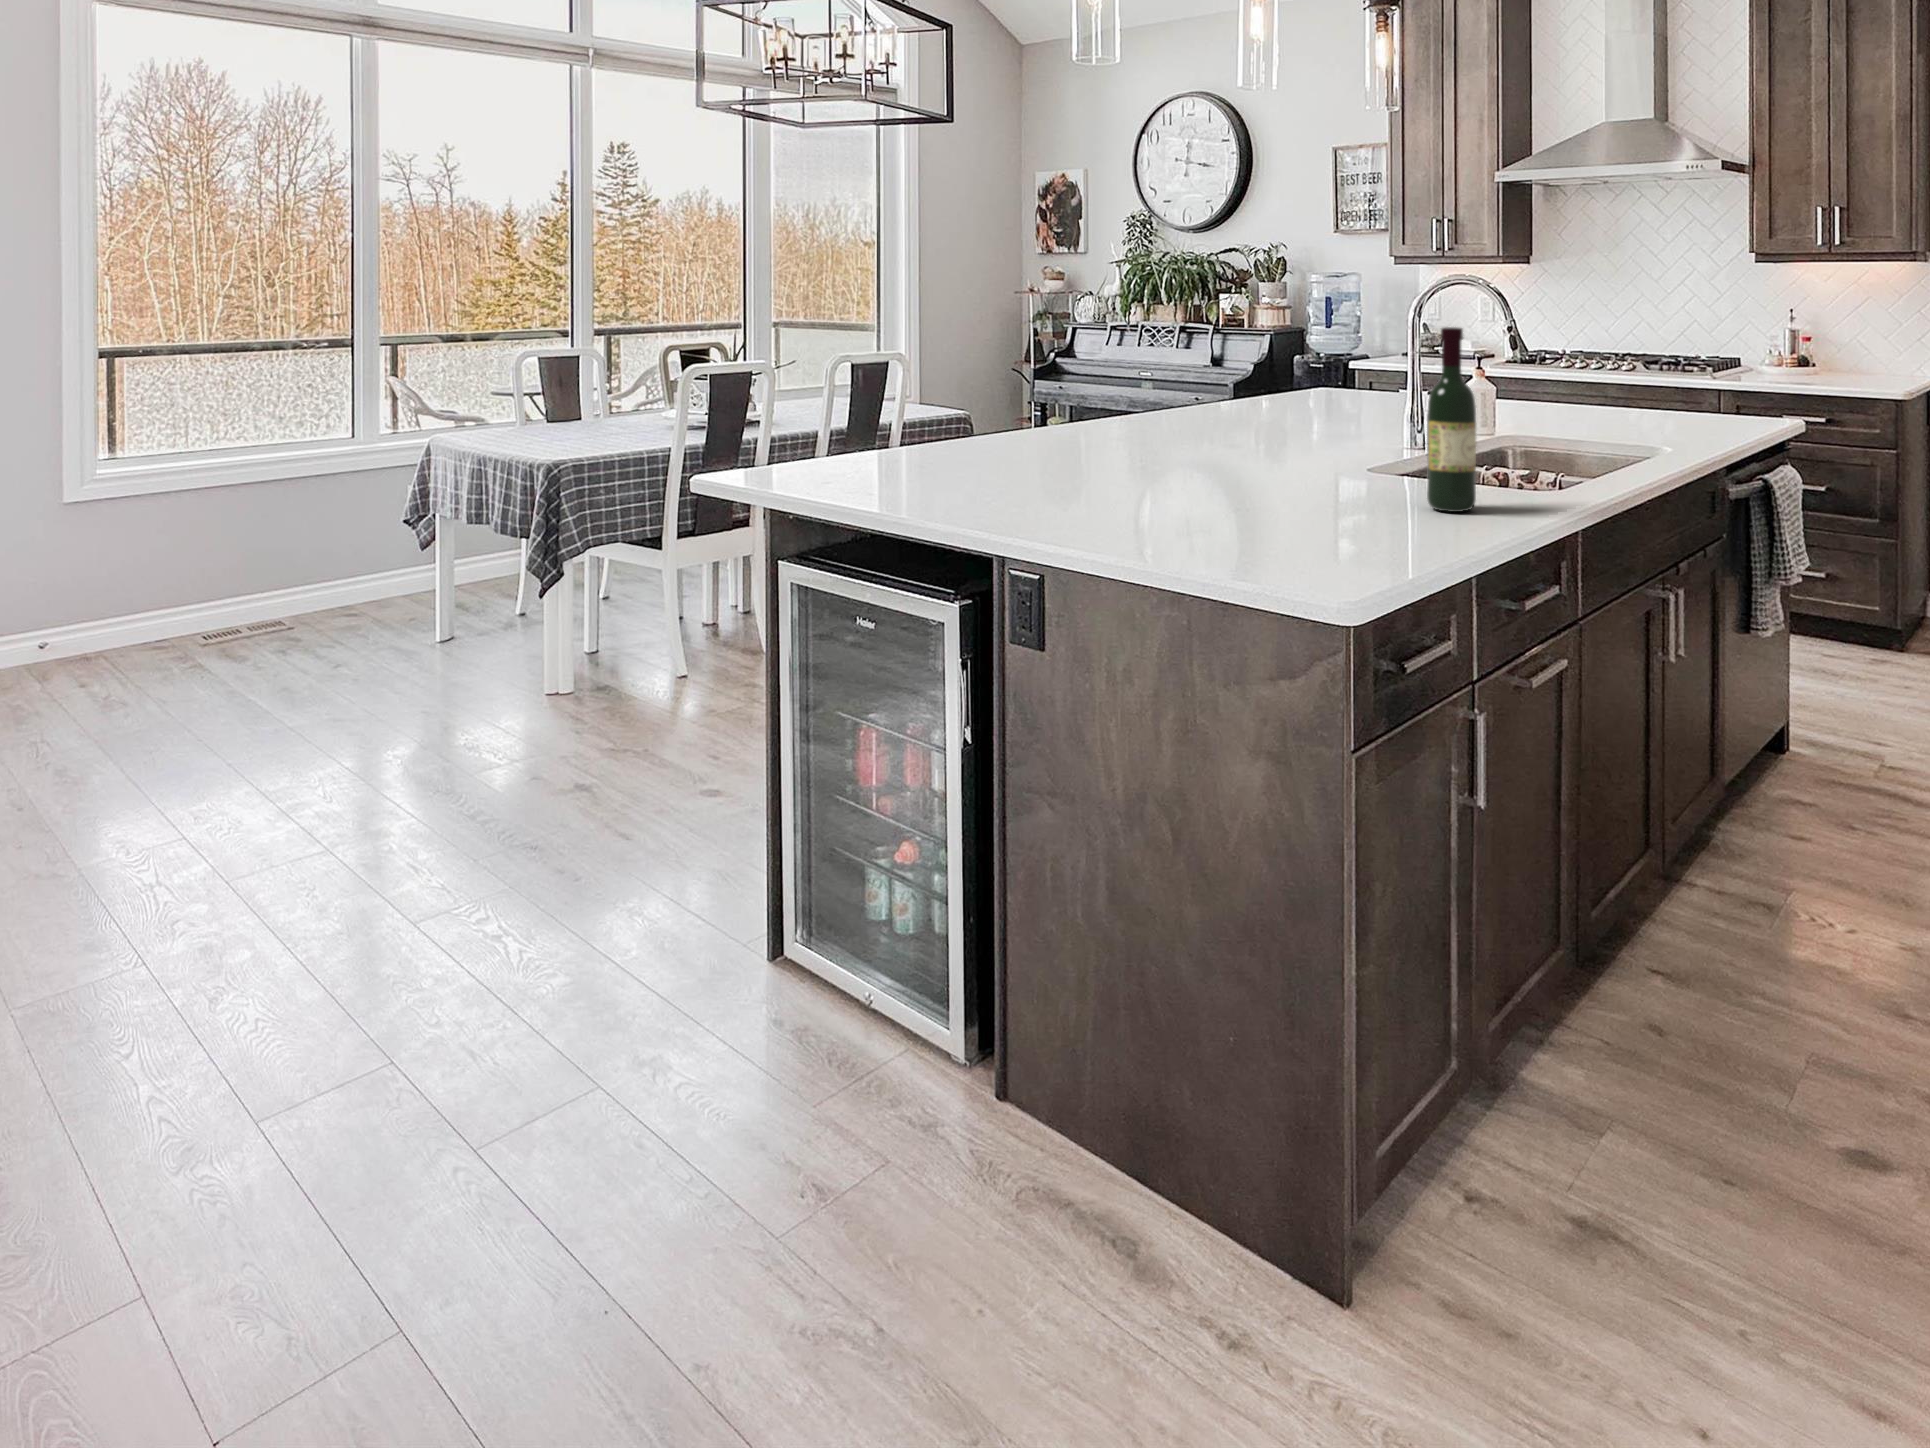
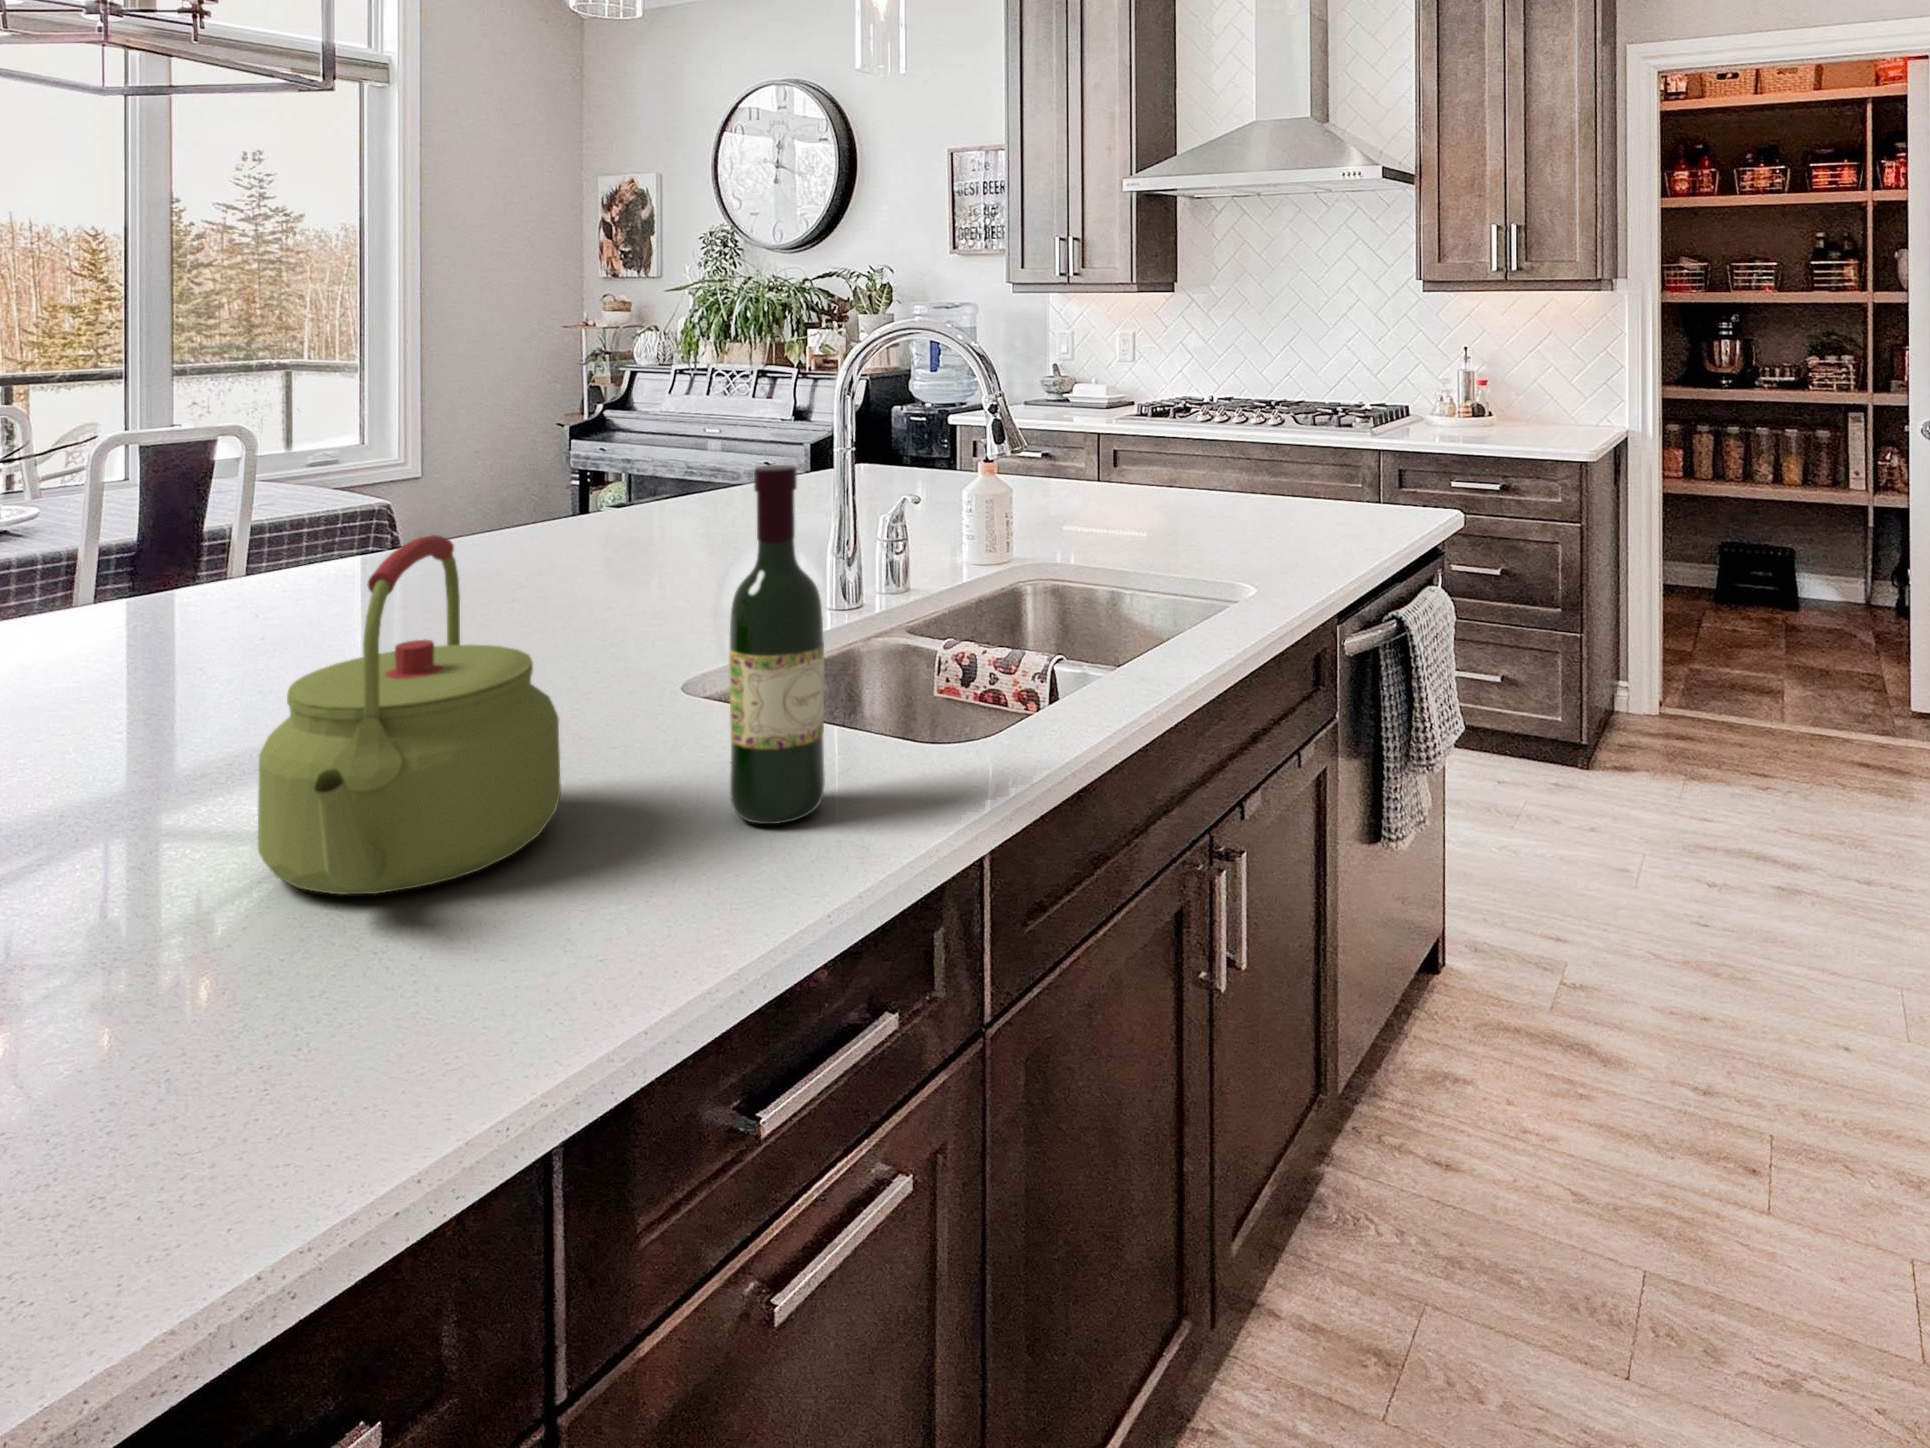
kettle: none [1217,357,1348,520] -> present [258,535,561,895]

